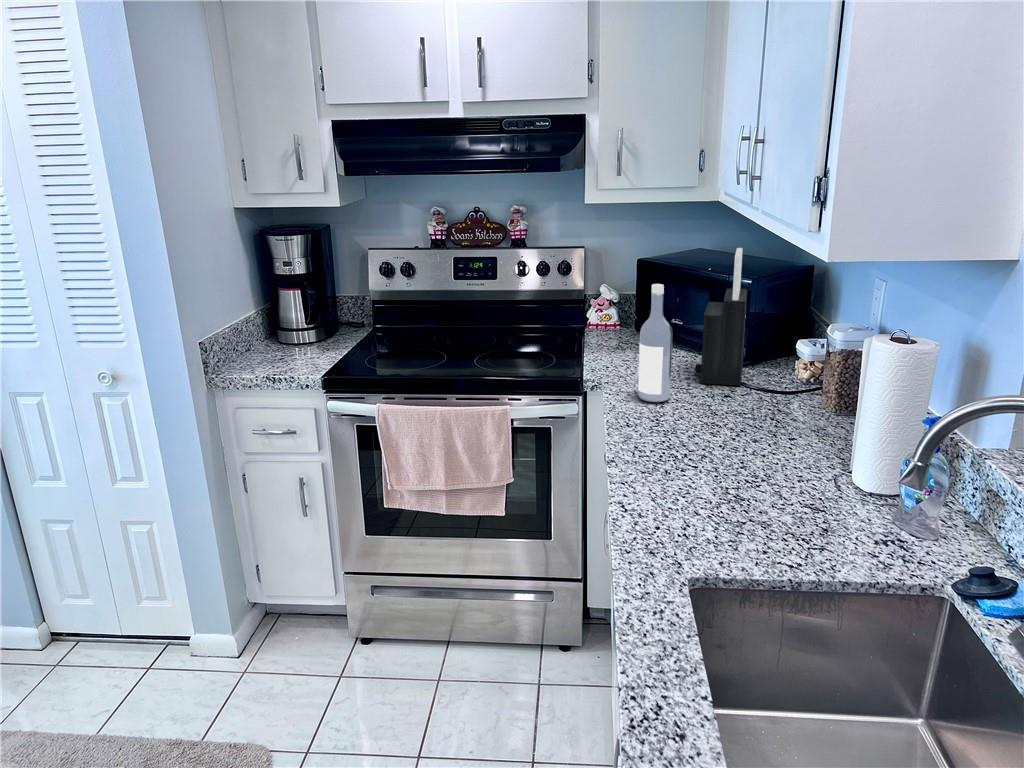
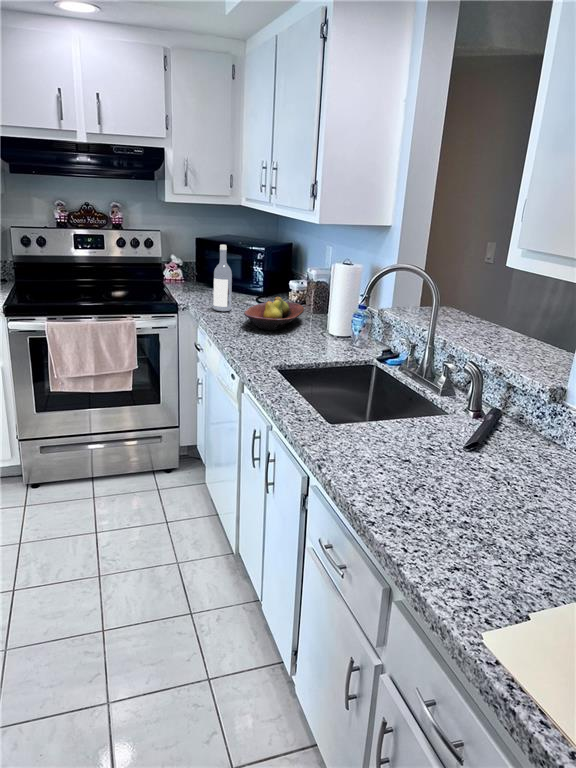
knife block: present [695,248,747,386] -> none [239,230,267,305]
fruit bowl: none [676,388,807,461] -> present [244,297,304,330]

